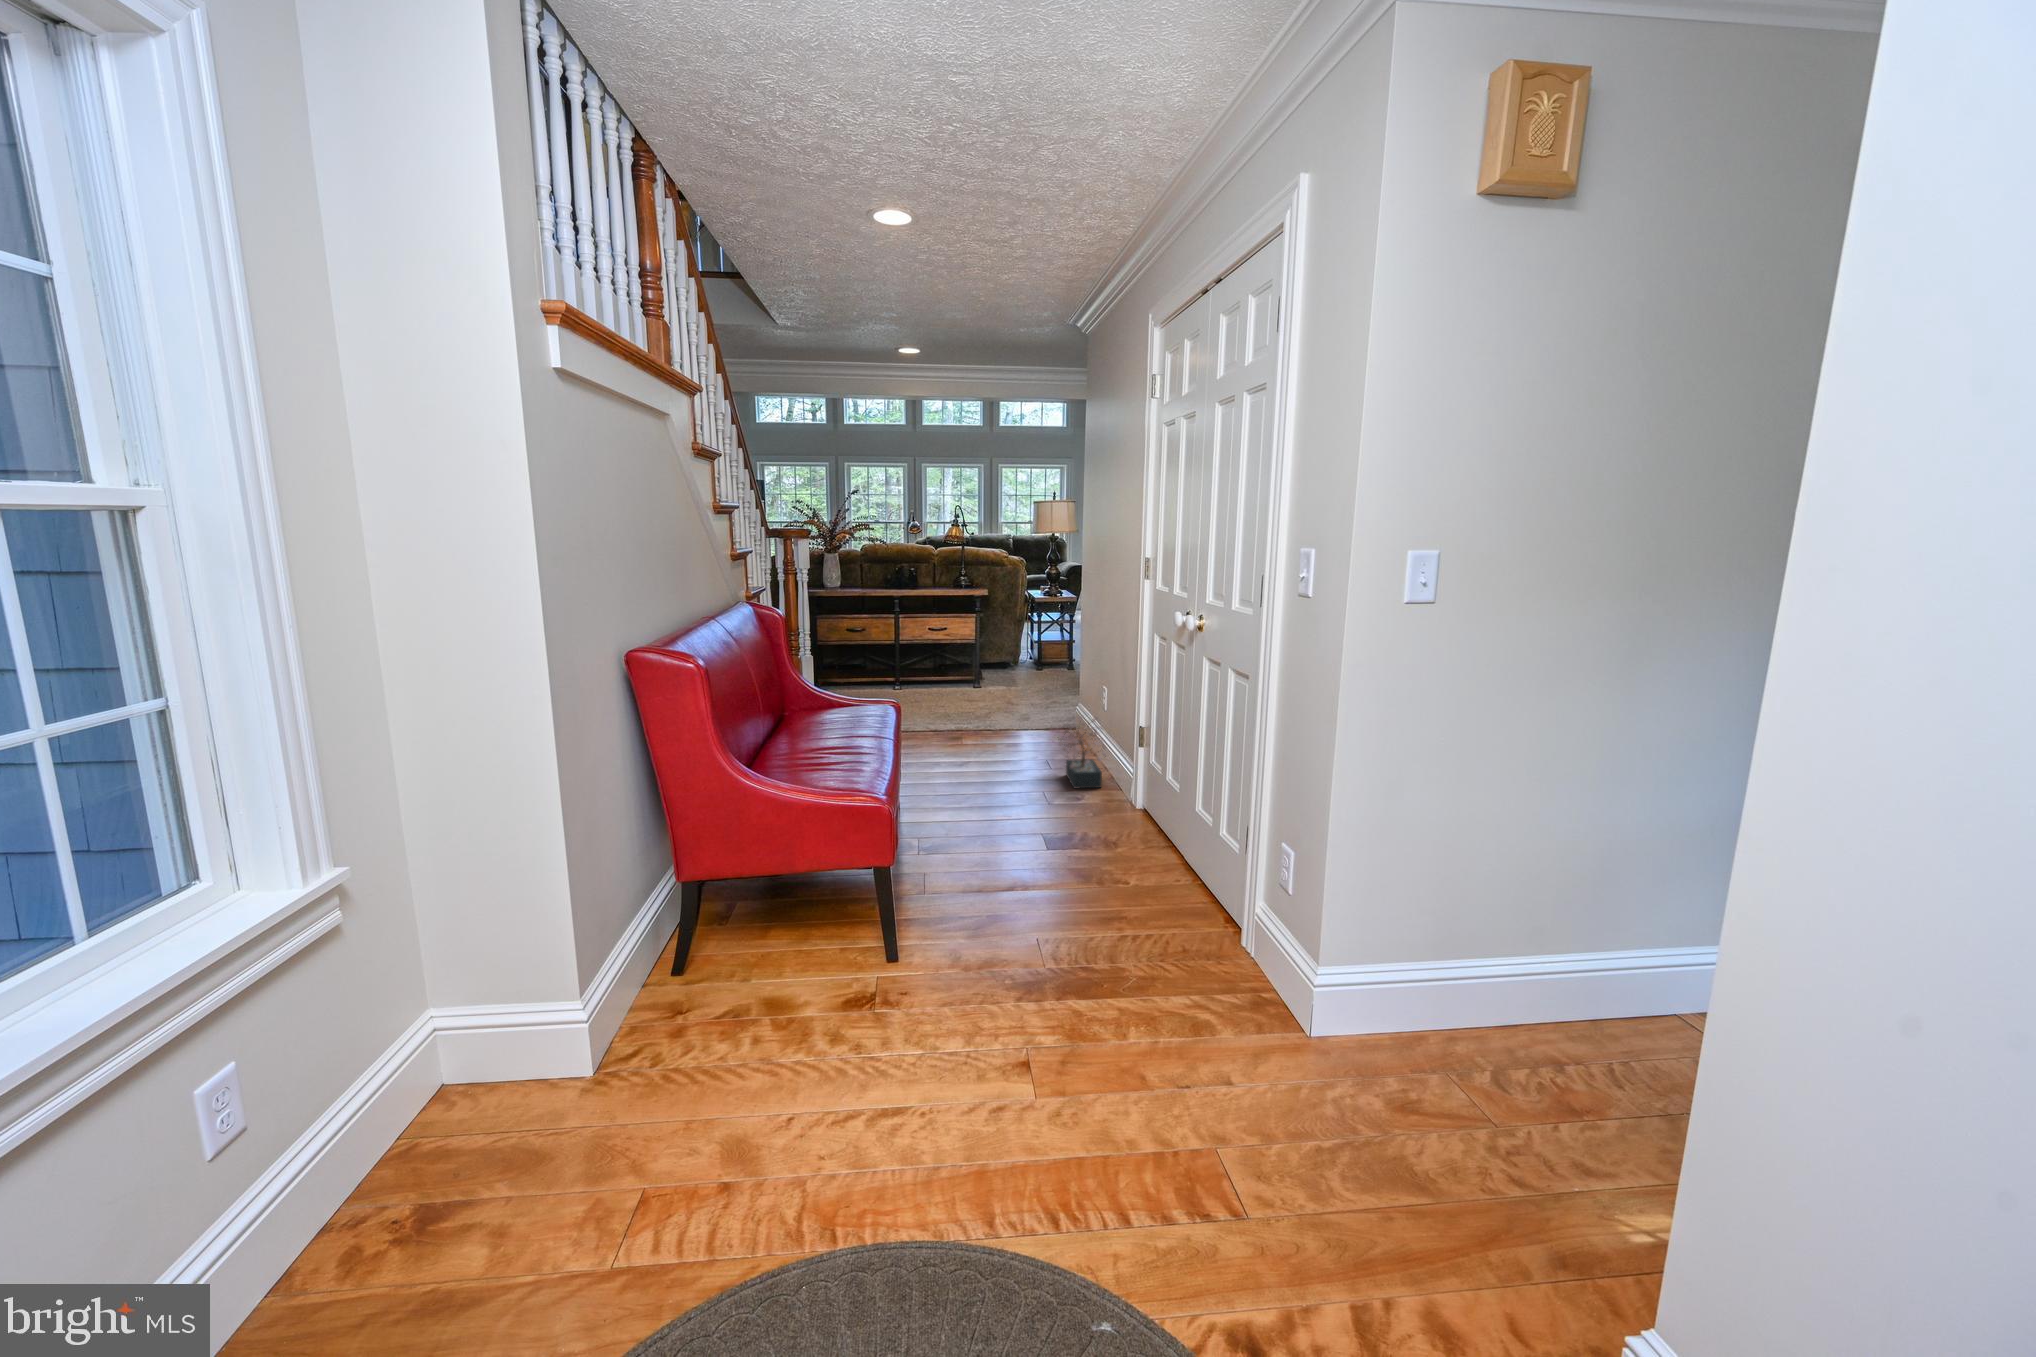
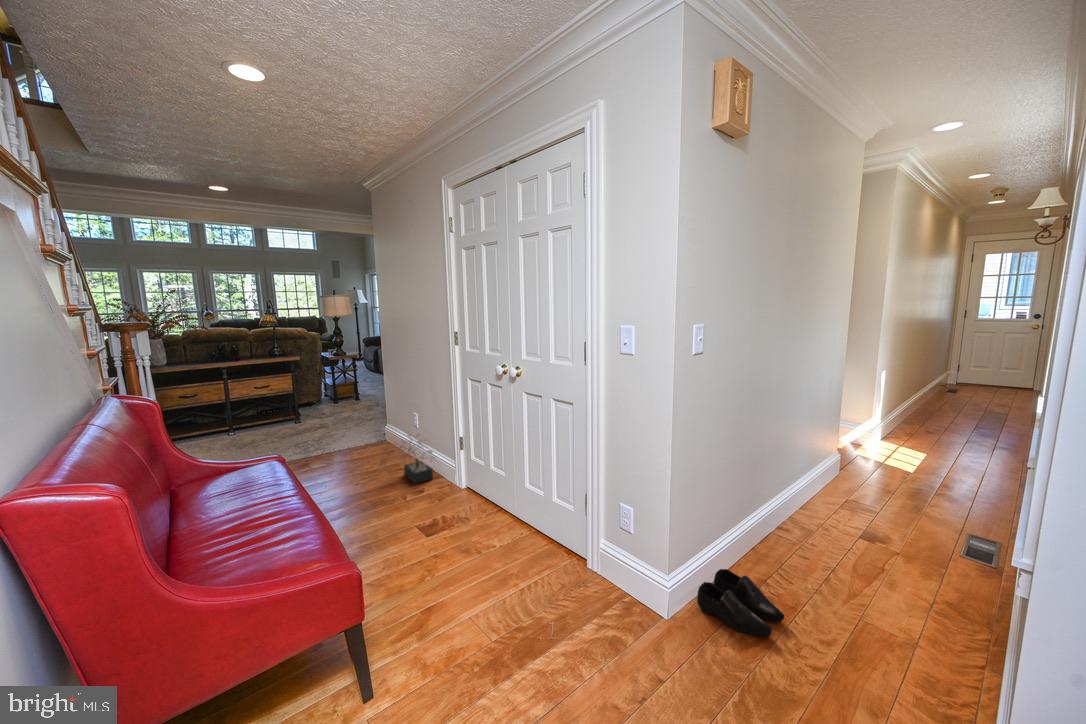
shoe: none [1379,1006,1526,1113] -> present [697,569,784,637]

